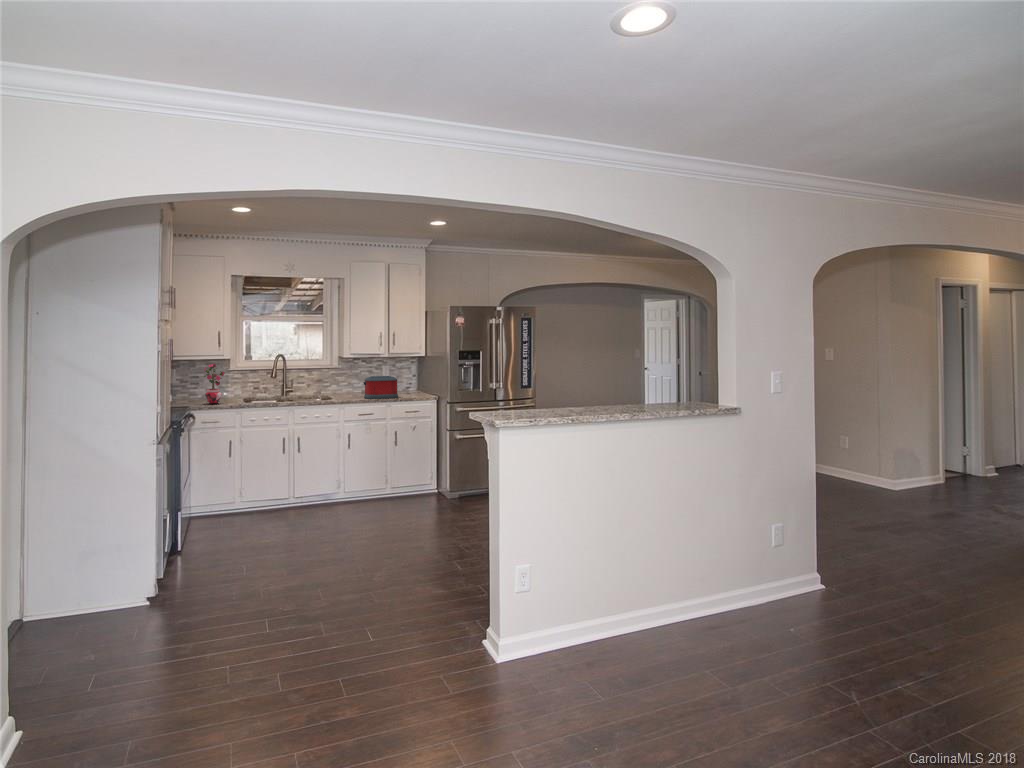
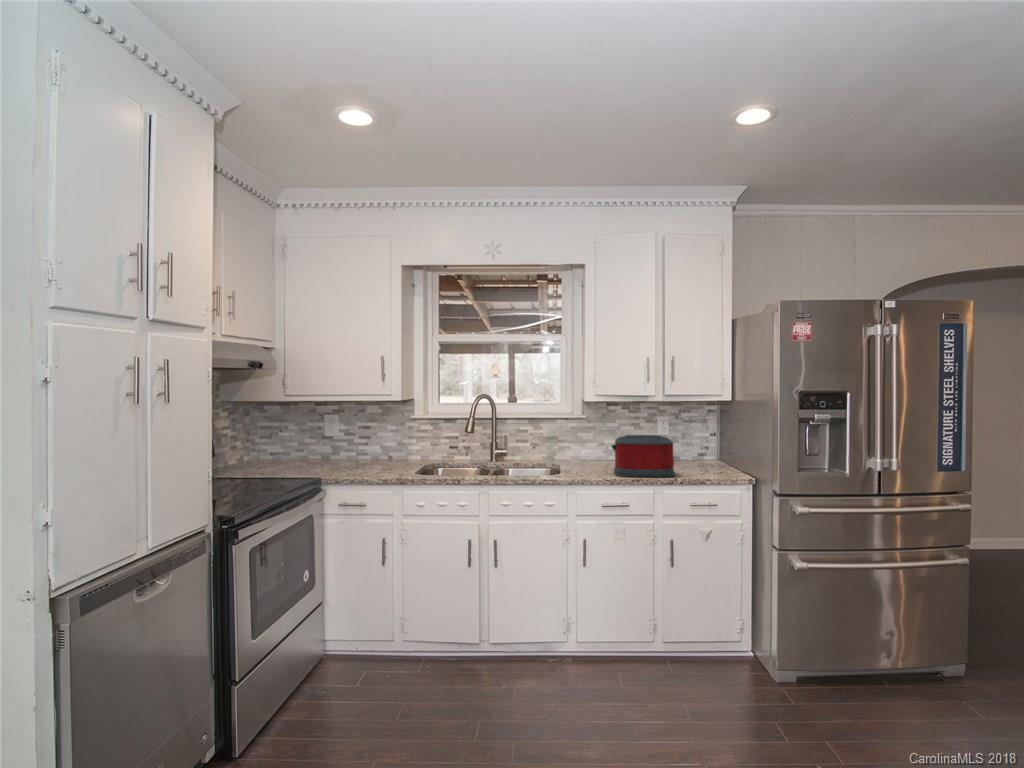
potted plant: present [204,364,224,404] -> none [351,407,388,472]

